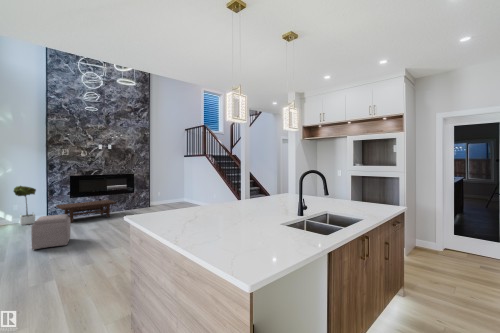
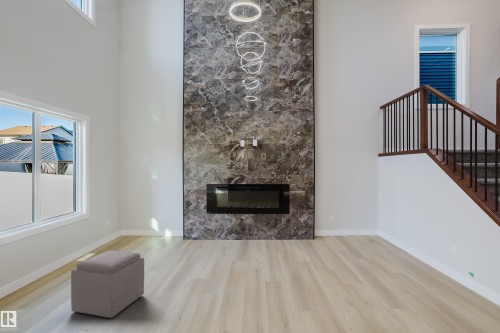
potted tree: present [14,186,36,225] -> none [151,194,172,242]
coffee table: present [56,200,117,223] -> none [184,221,255,252]

